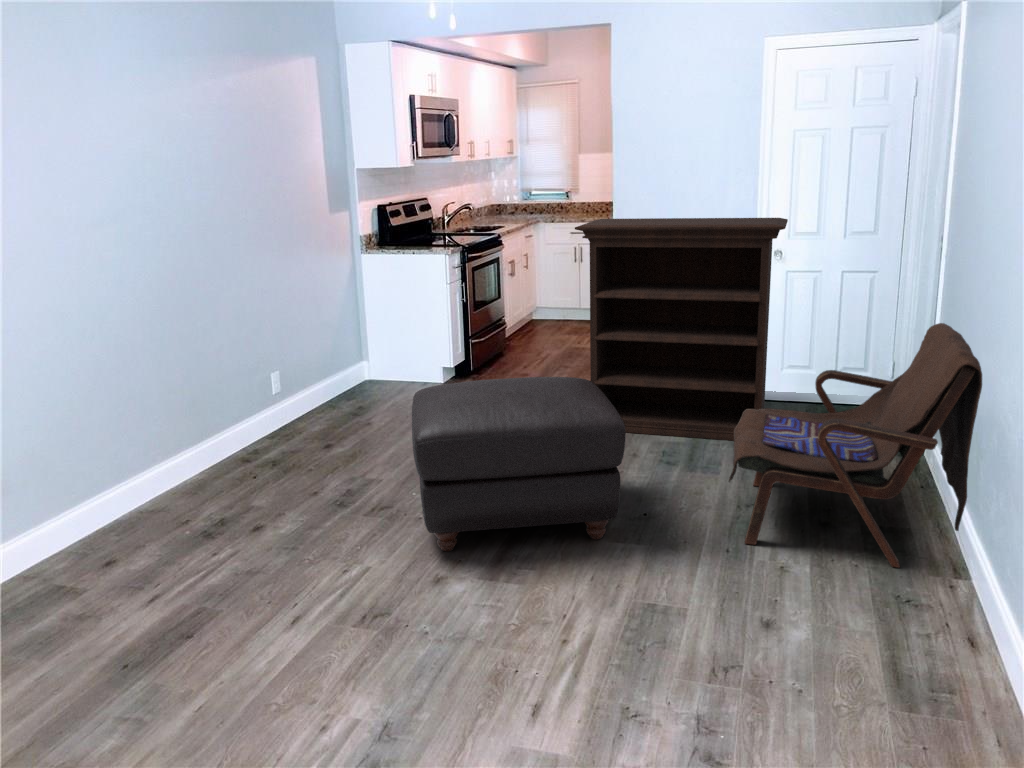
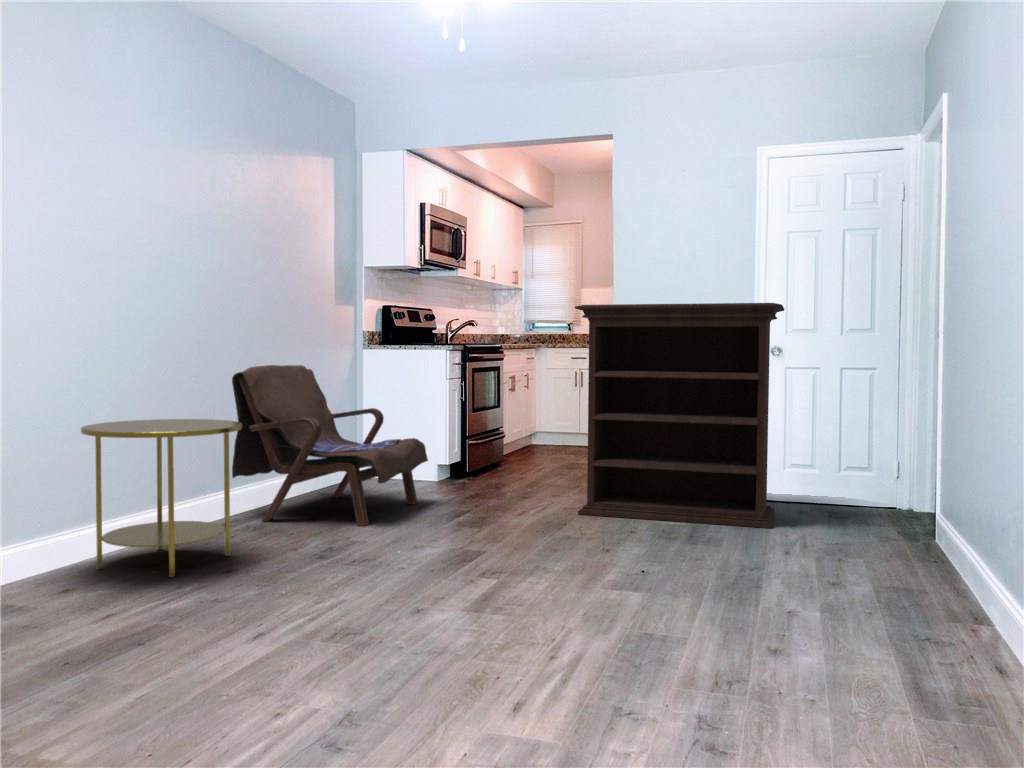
armchair: present [729,323,982,568] -> present [232,365,428,526]
side table: none [99,376,255,540] -> present [81,419,242,577]
ottoman: present [412,377,626,551] -> none [401,425,622,591]

